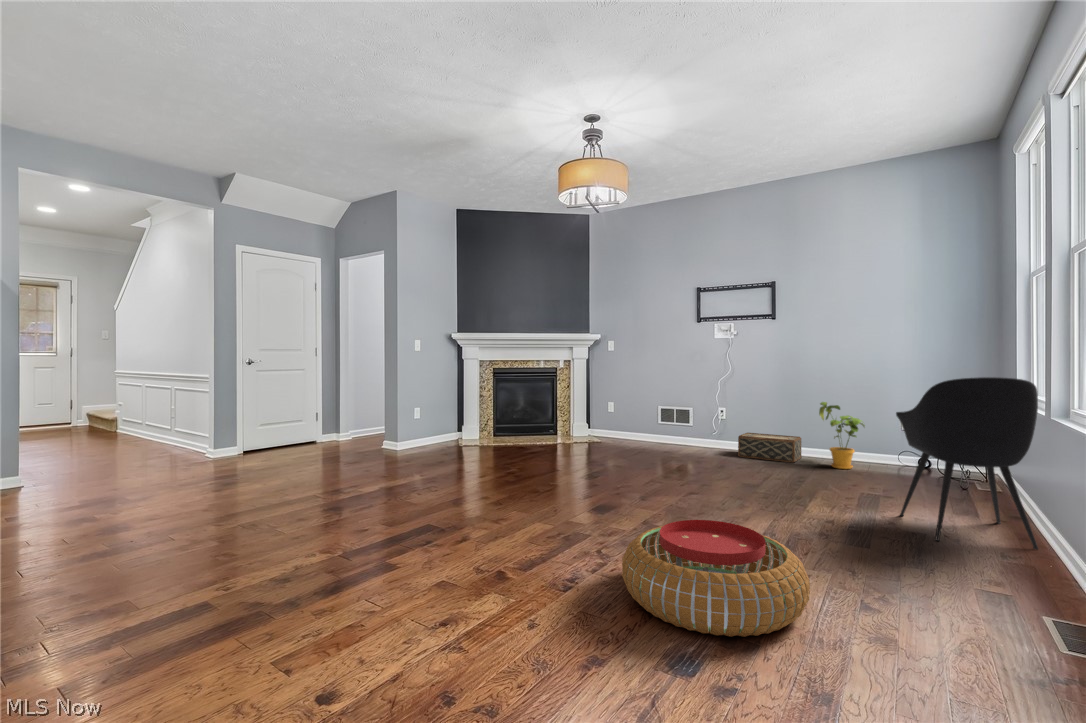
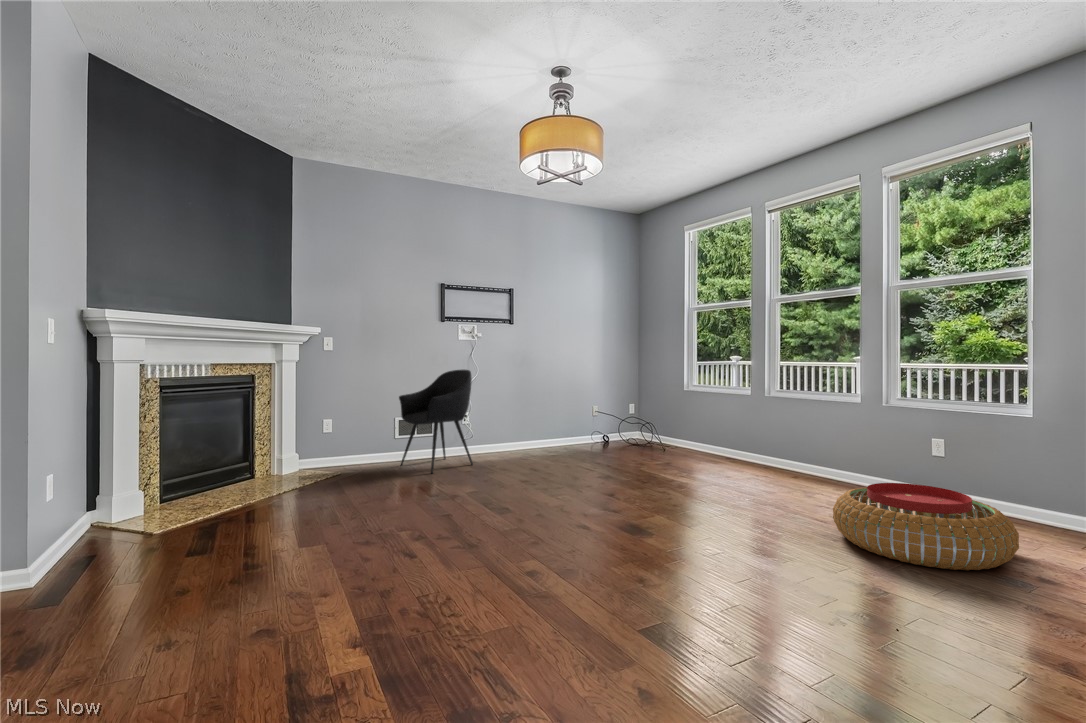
armchair: present [896,377,1038,549] -> present [399,370,473,474]
house plant: present [819,402,865,469] -> none [560,396,599,451]
woven basket: present [738,433,801,462] -> none [493,430,549,458]

